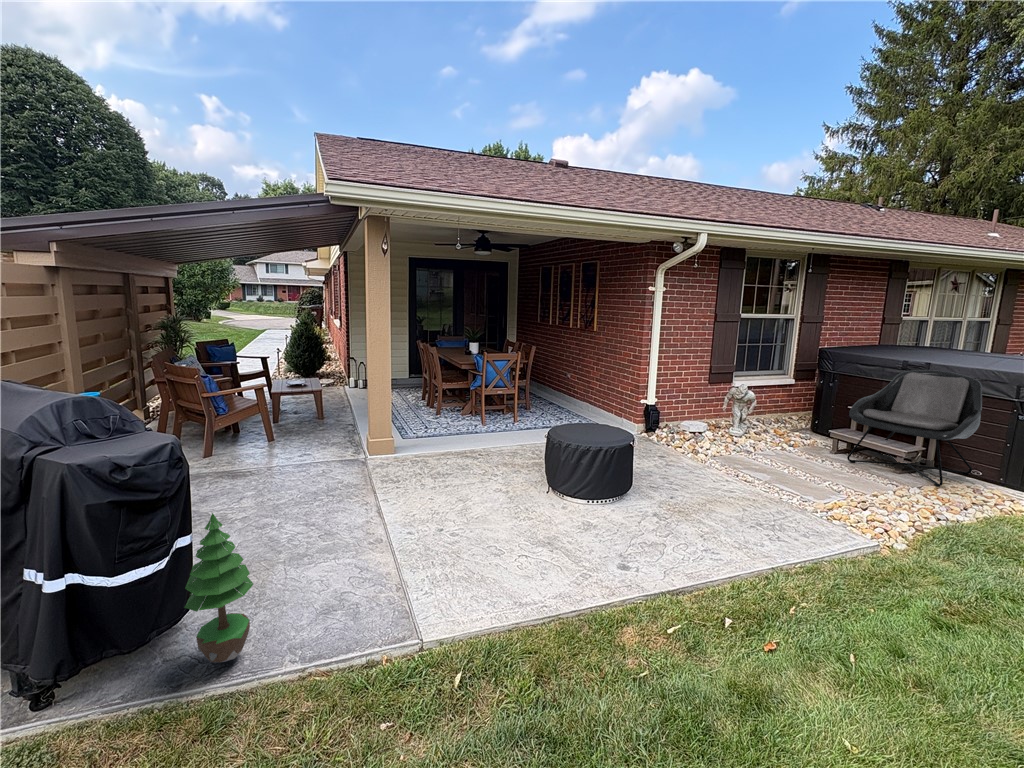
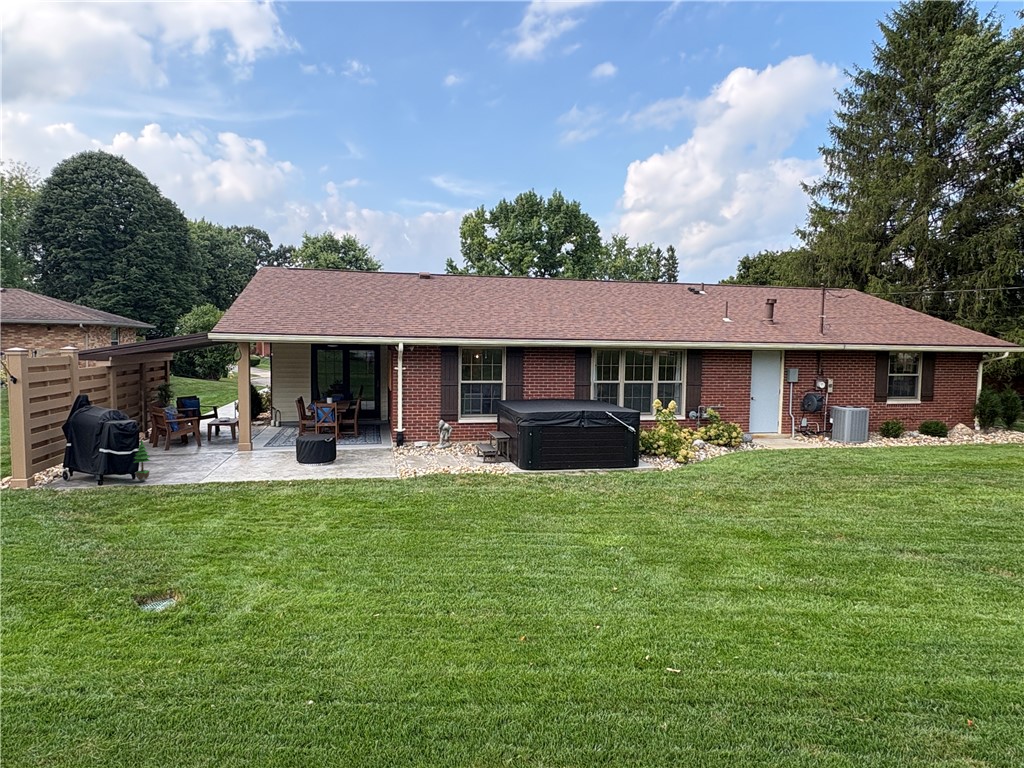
lounge chair: present [847,370,982,487] -> none [466,413,516,469]

